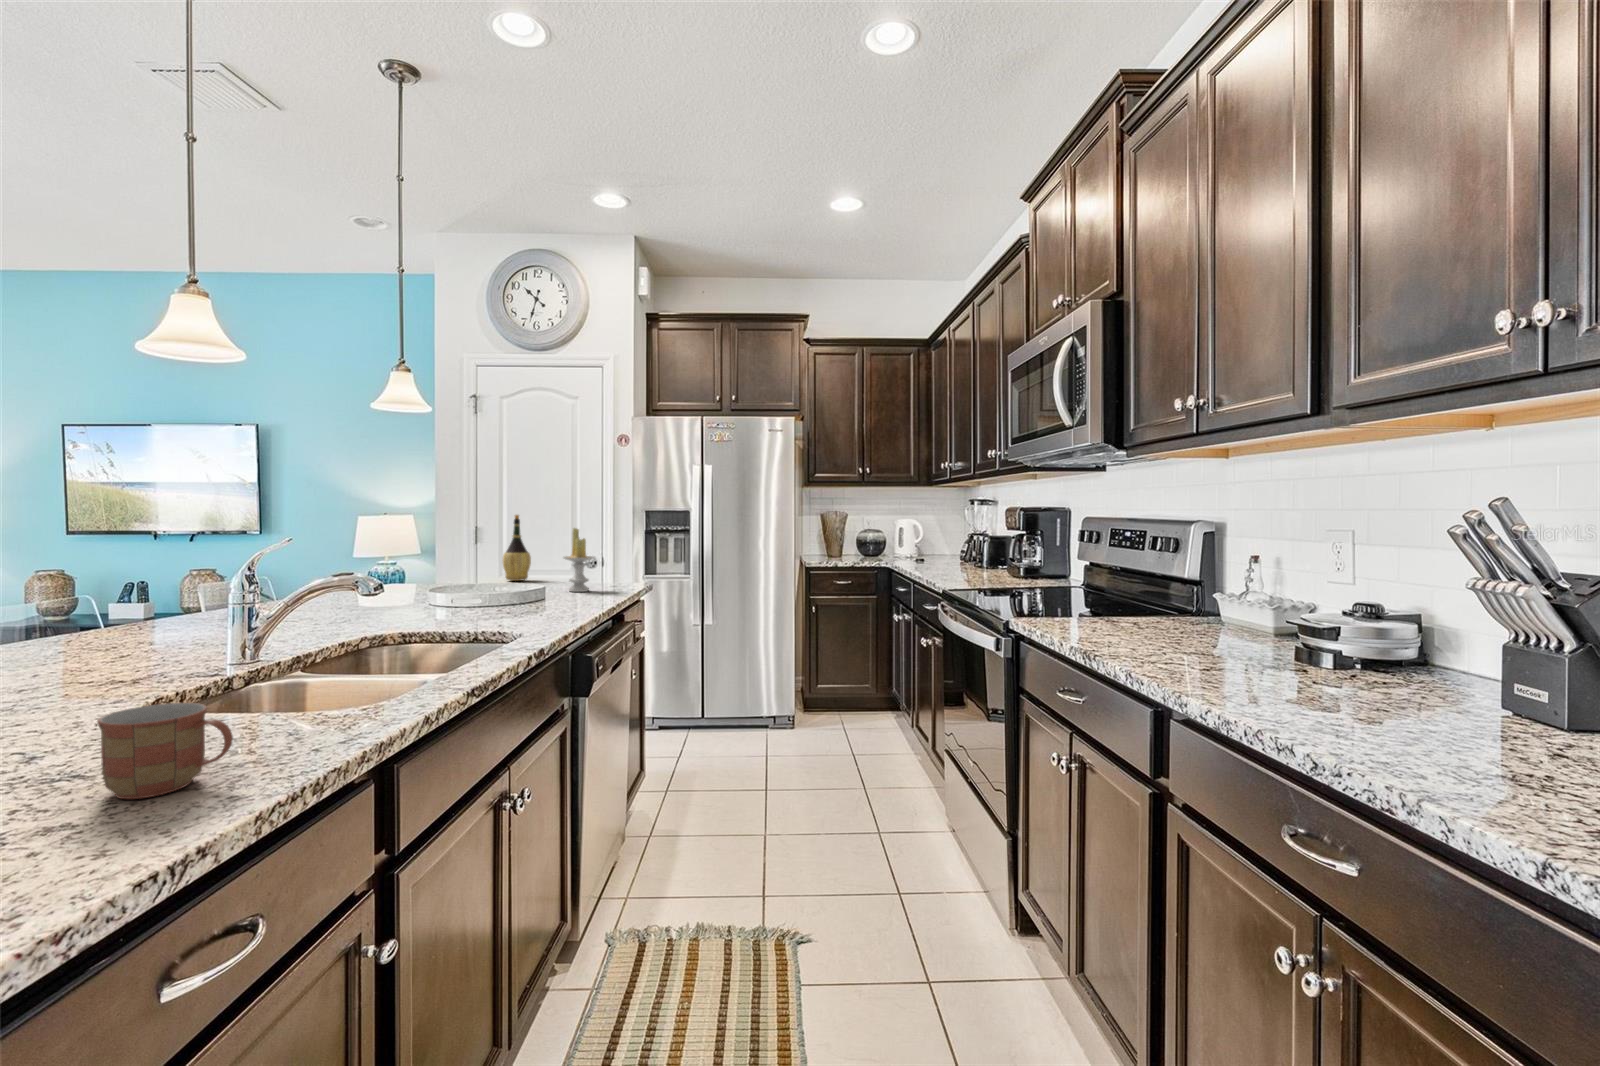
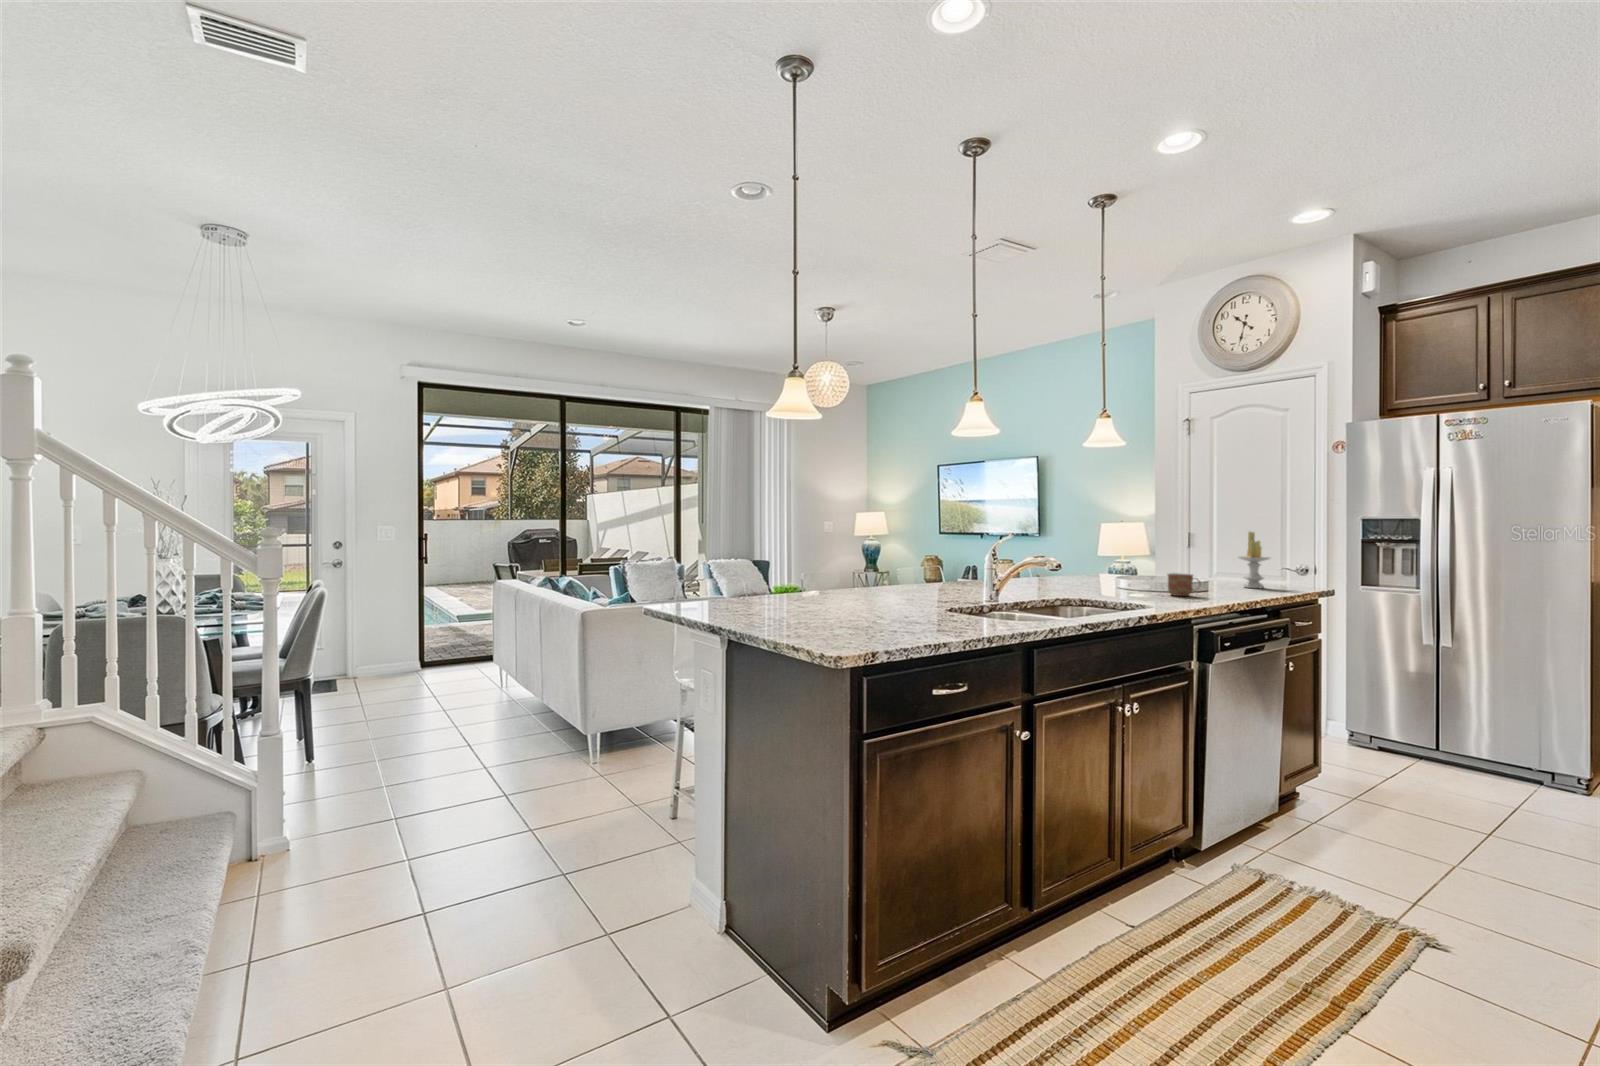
wine bottle: present [502,515,531,581] -> none [1197,521,1223,578]
mug: present [97,703,233,799] -> present [1168,573,1200,596]

